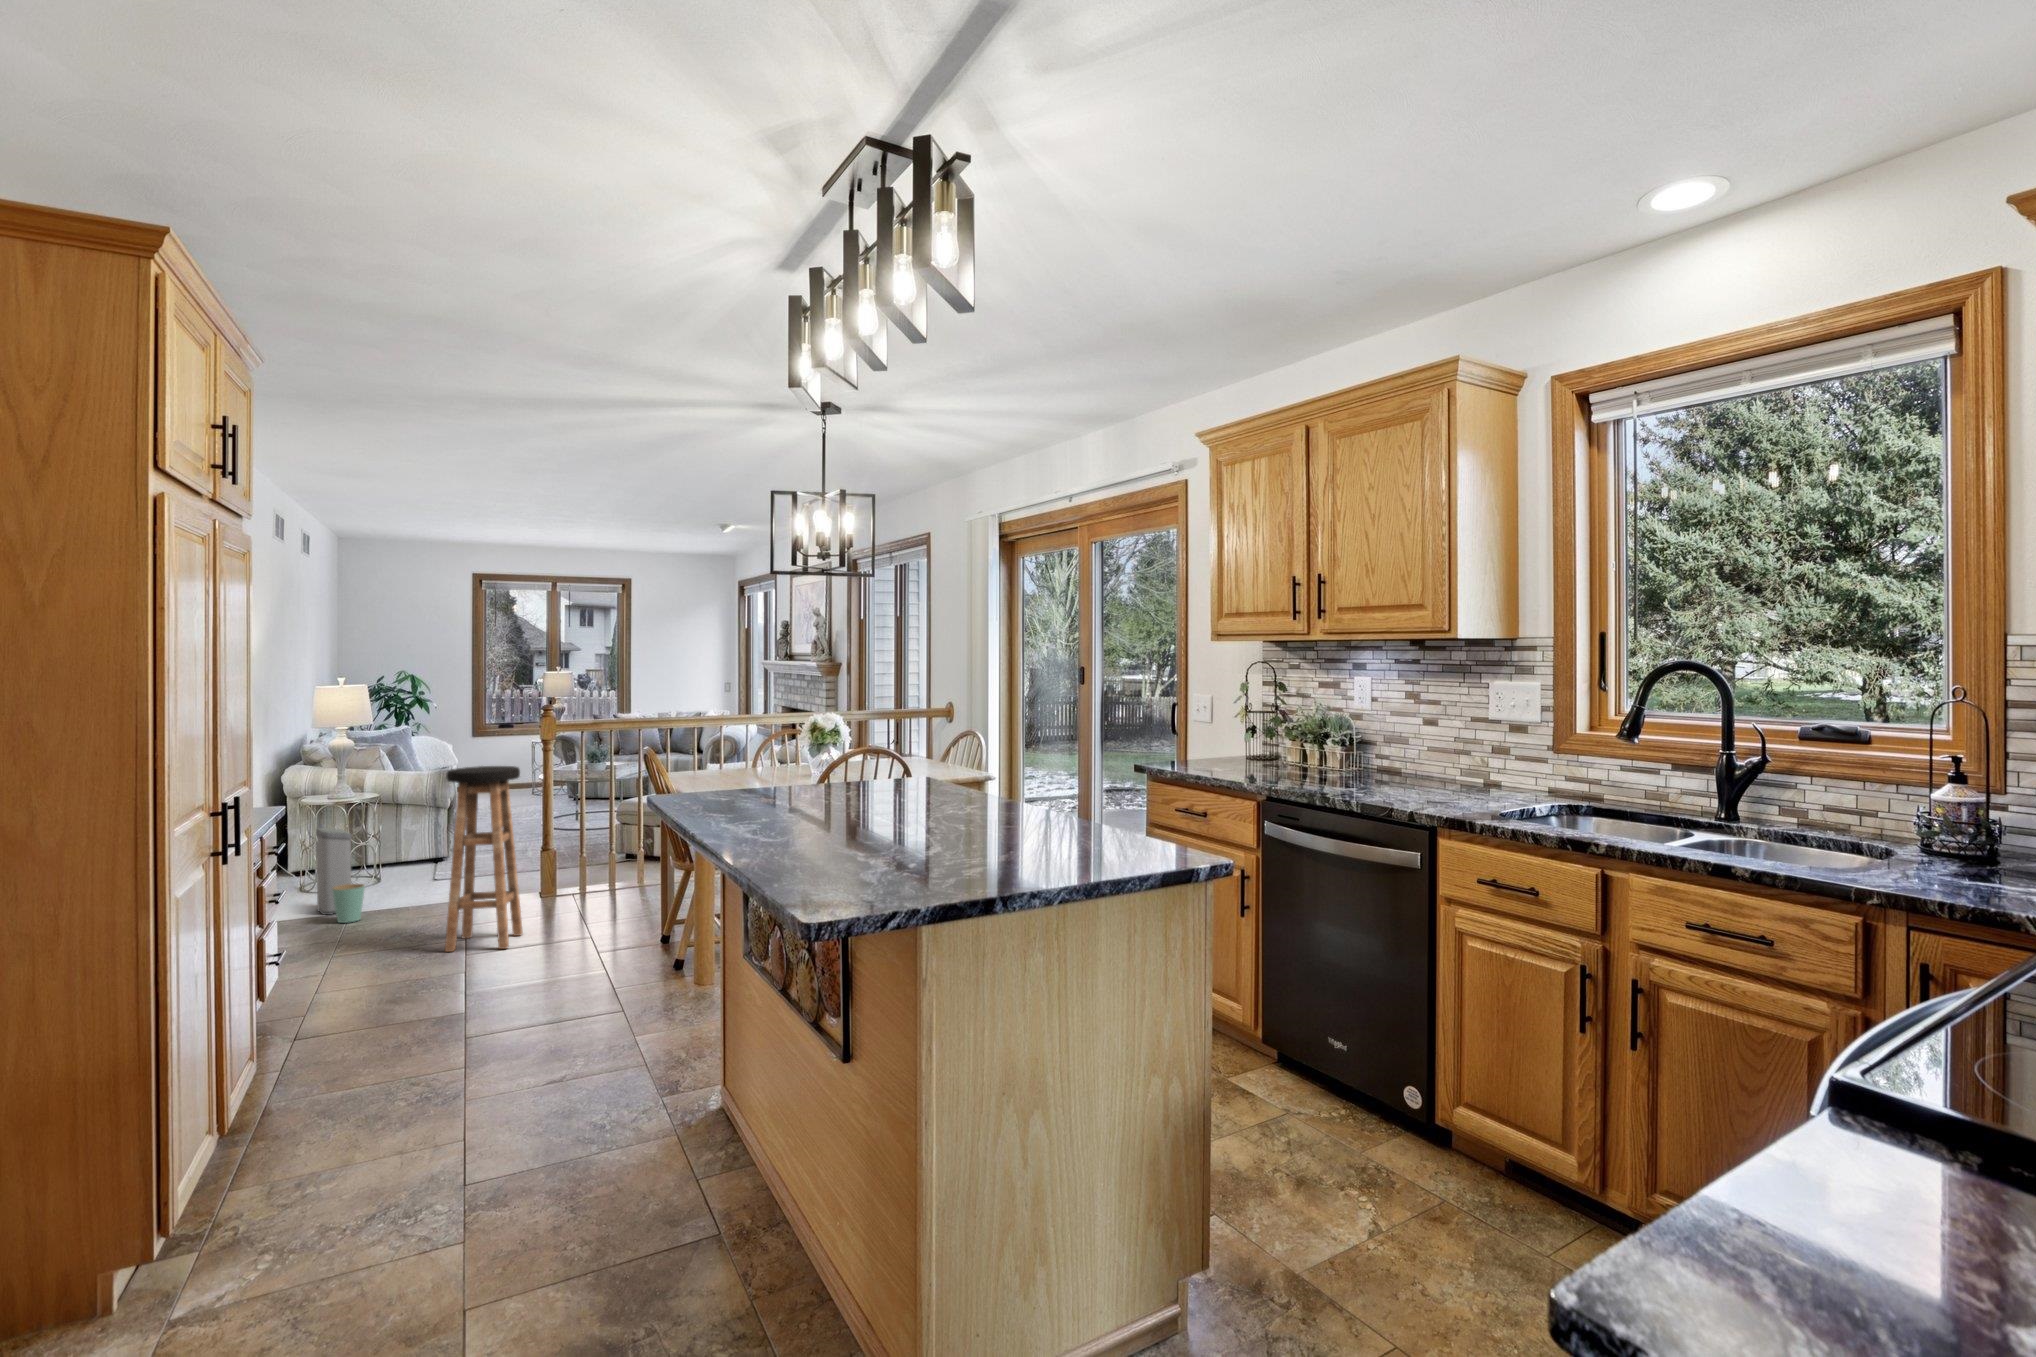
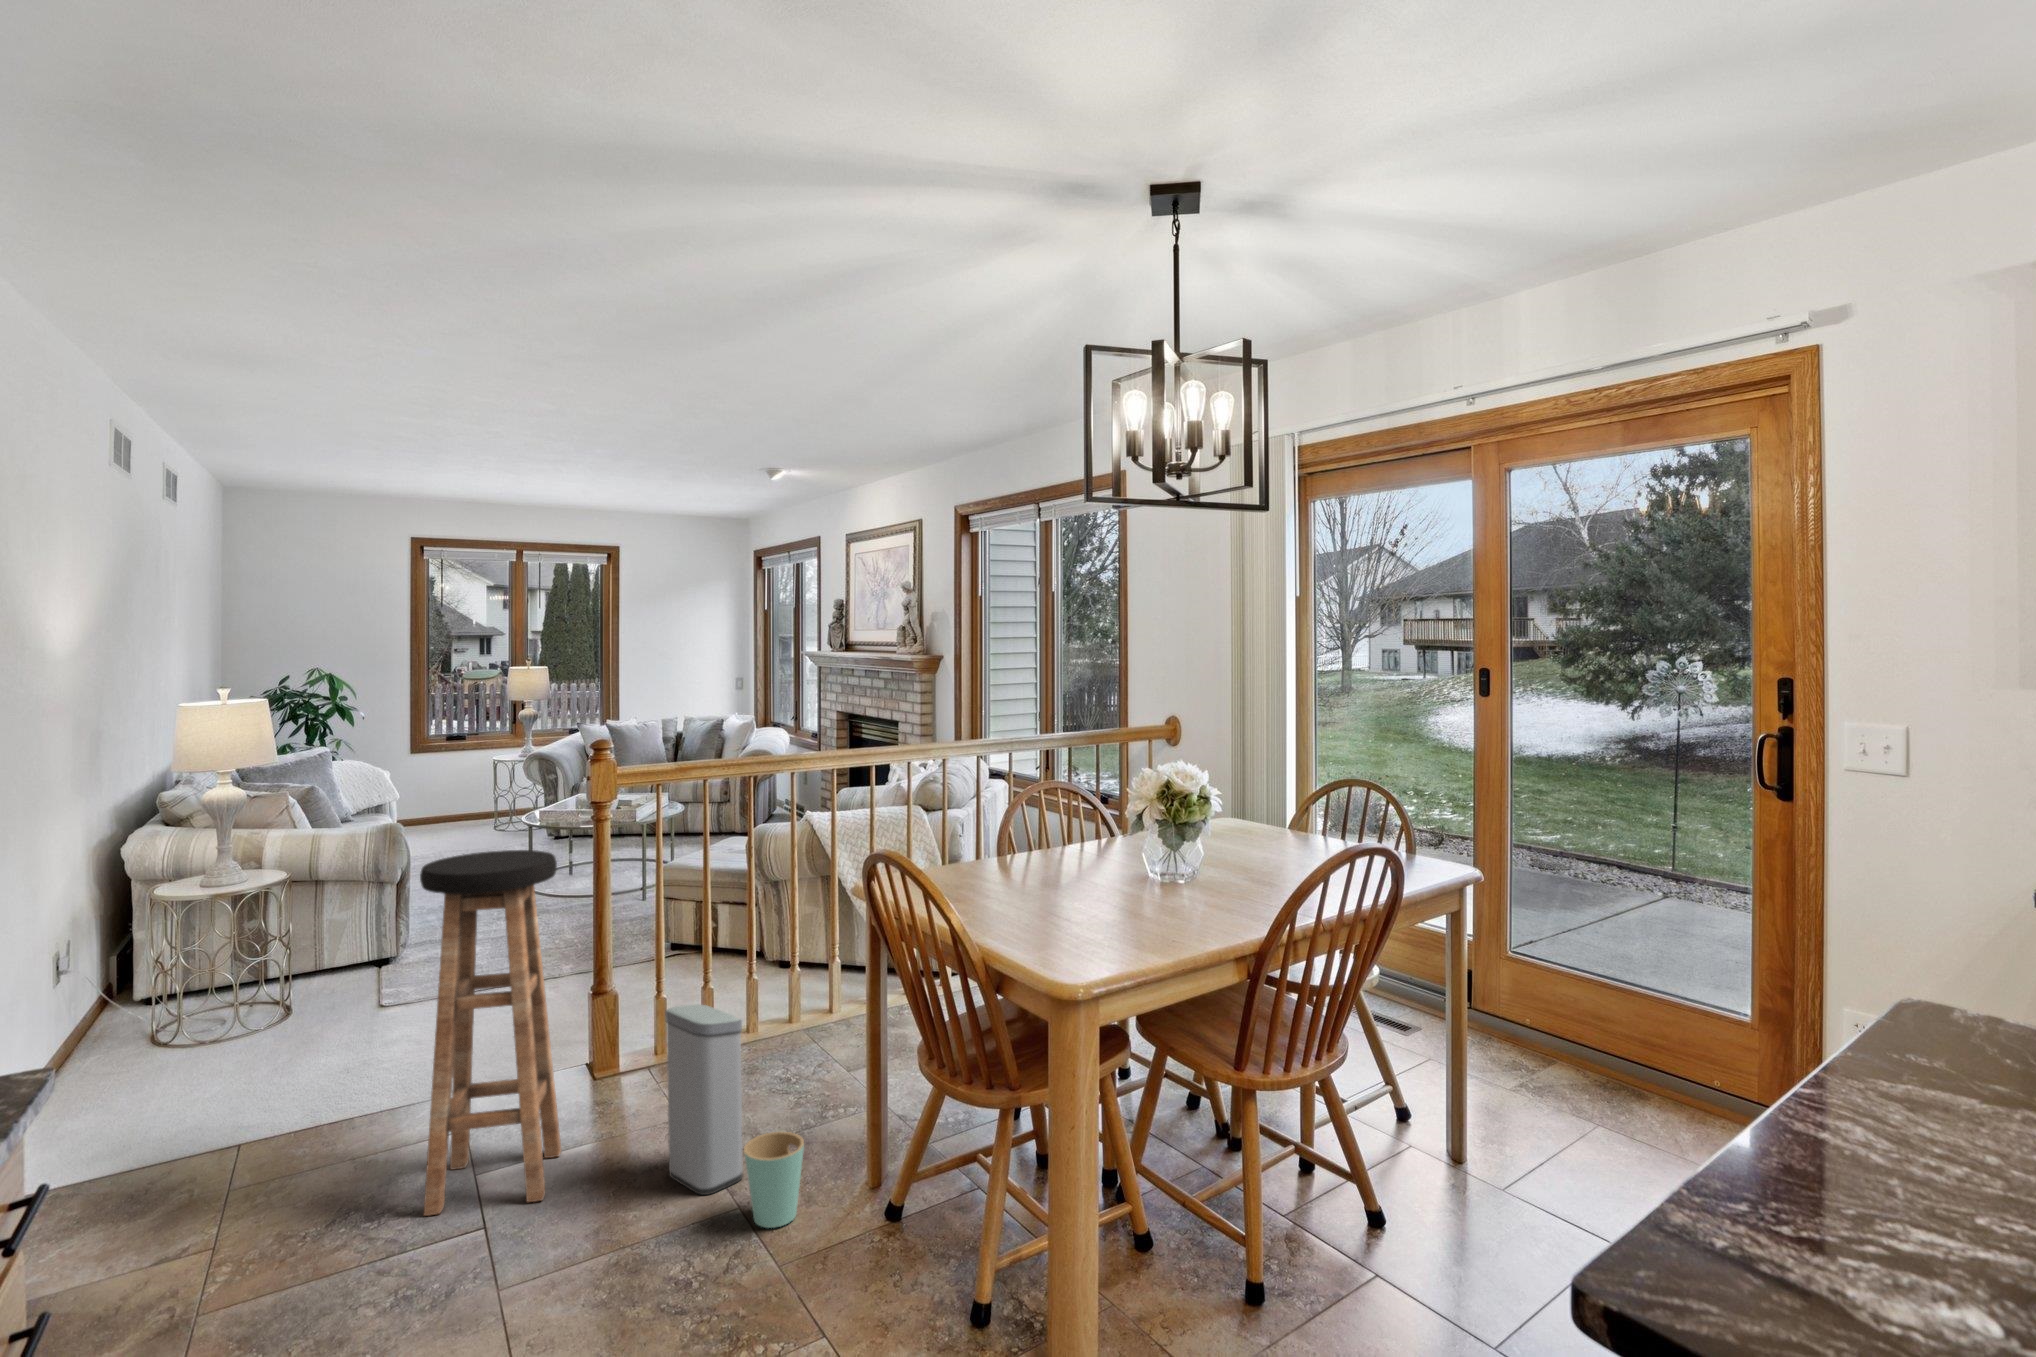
trash can: present [316,828,365,923] -> present [665,1004,804,1228]

